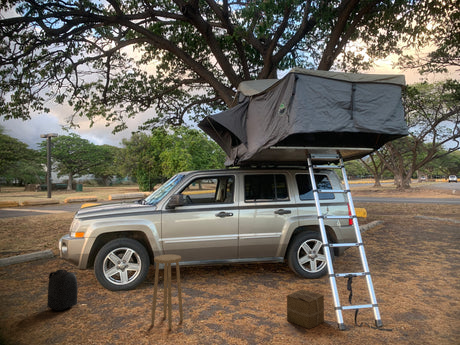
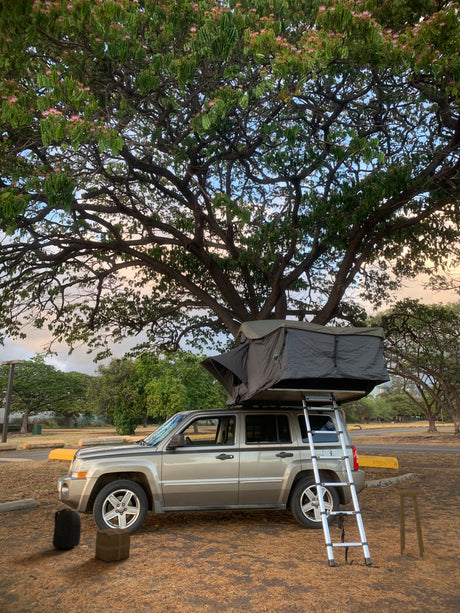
stool: present [151,255,183,329] -> present [396,489,424,556]
cardboard box: present [287,290,324,329] -> present [95,528,131,562]

